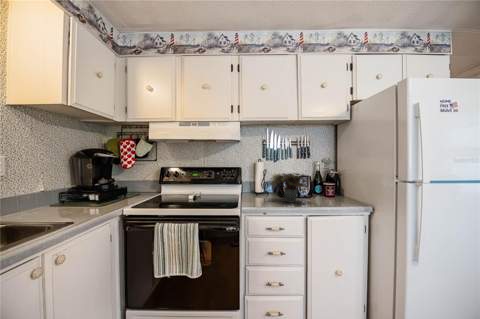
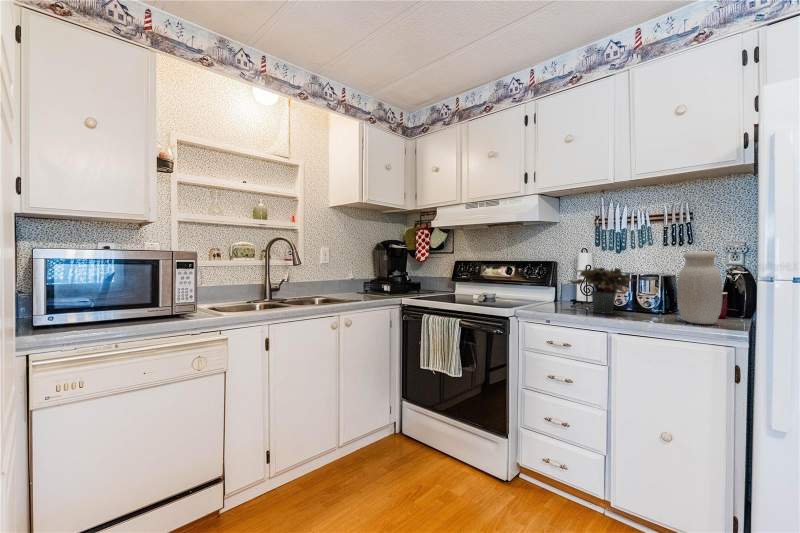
jar: none [330,164,353,204] -> present [677,251,723,324]

